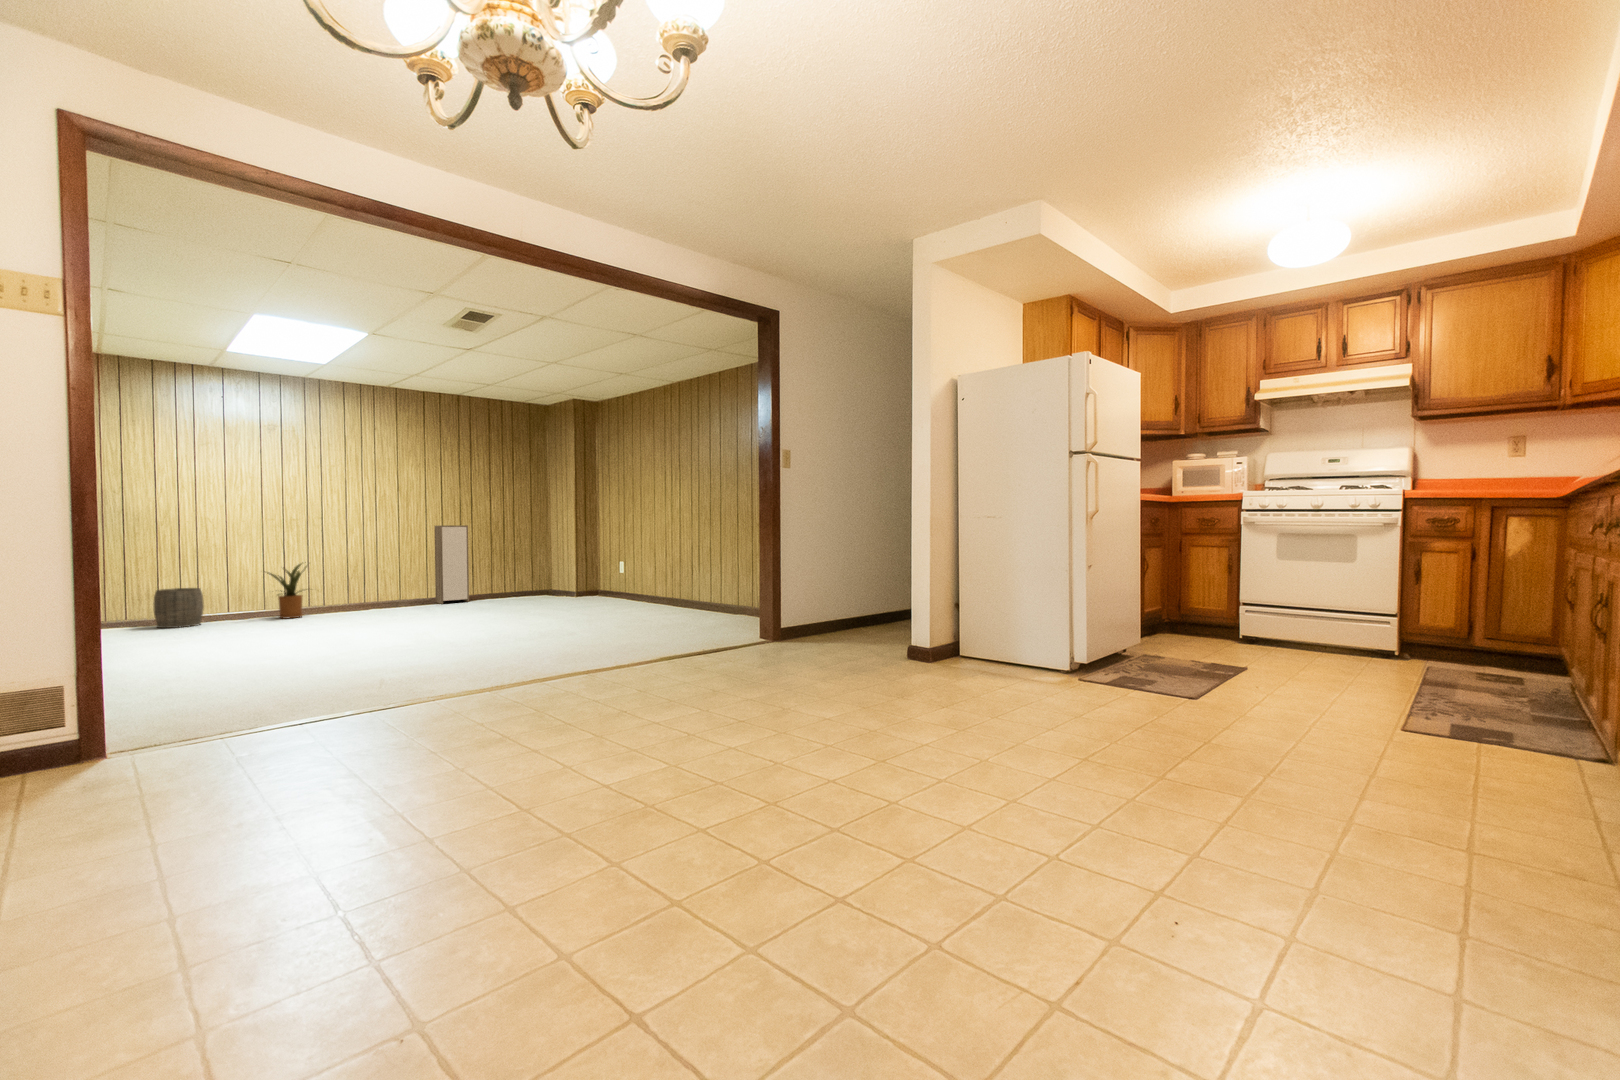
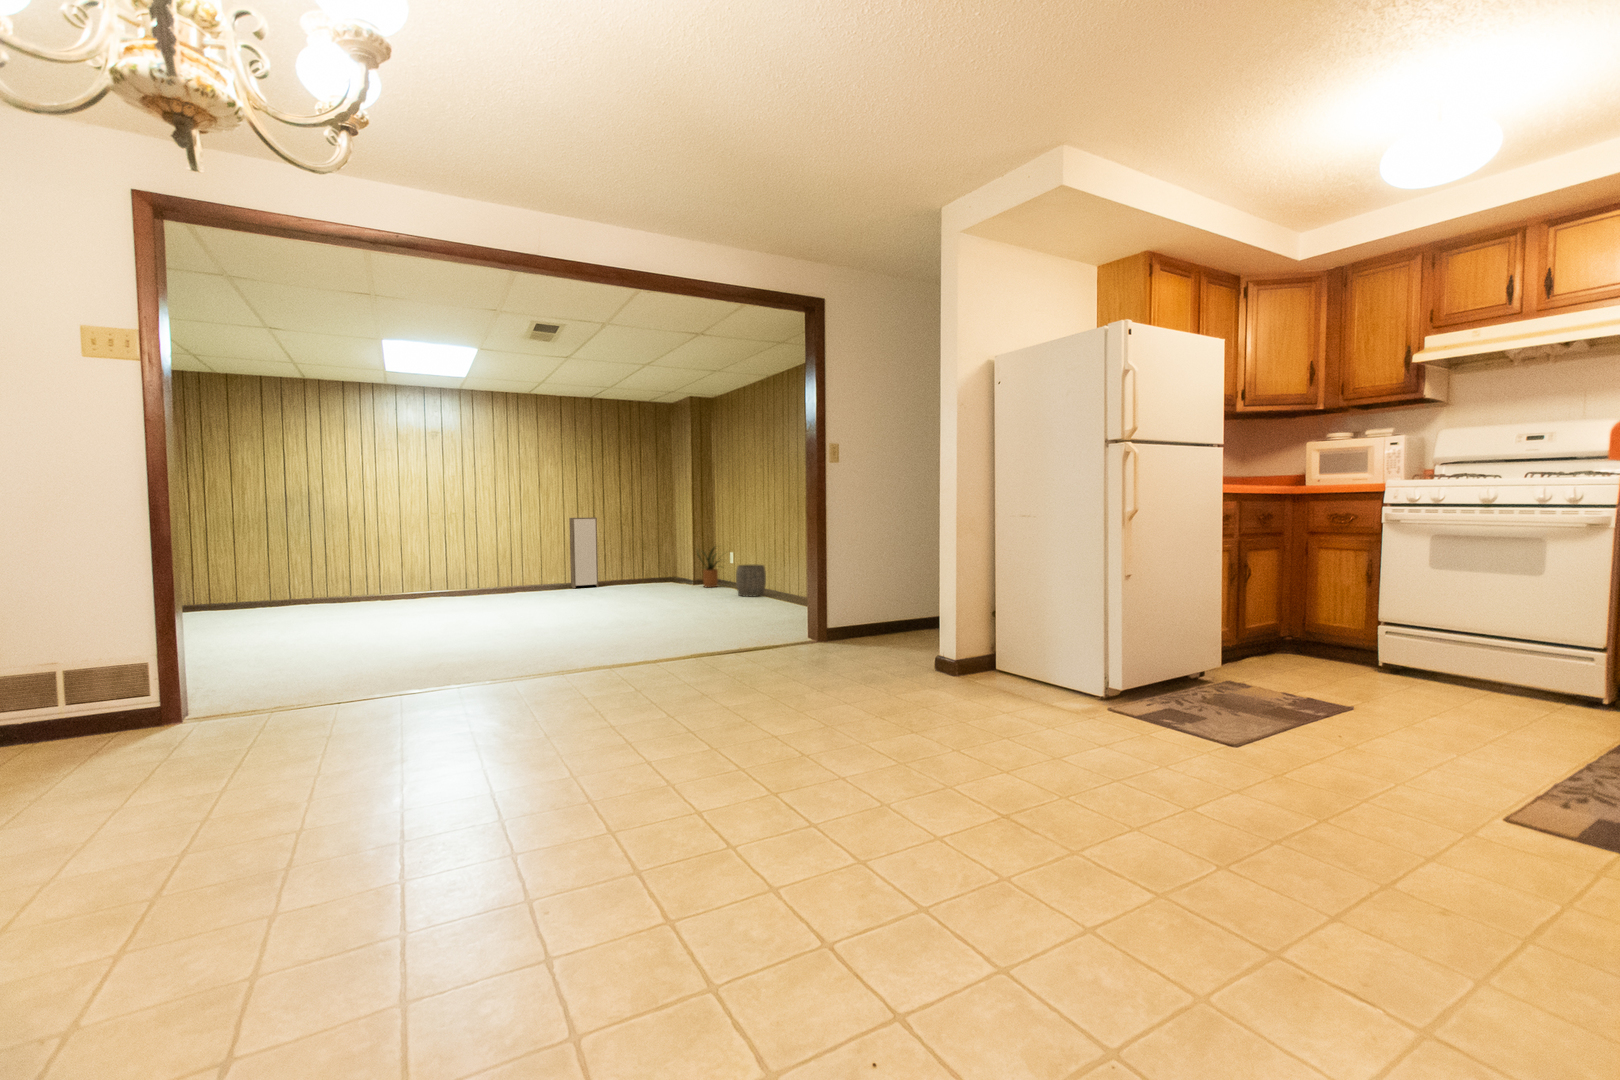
house plant: present [269,563,309,619] -> present [697,547,718,587]
woven basket: present [153,588,204,628] -> present [736,565,766,596]

